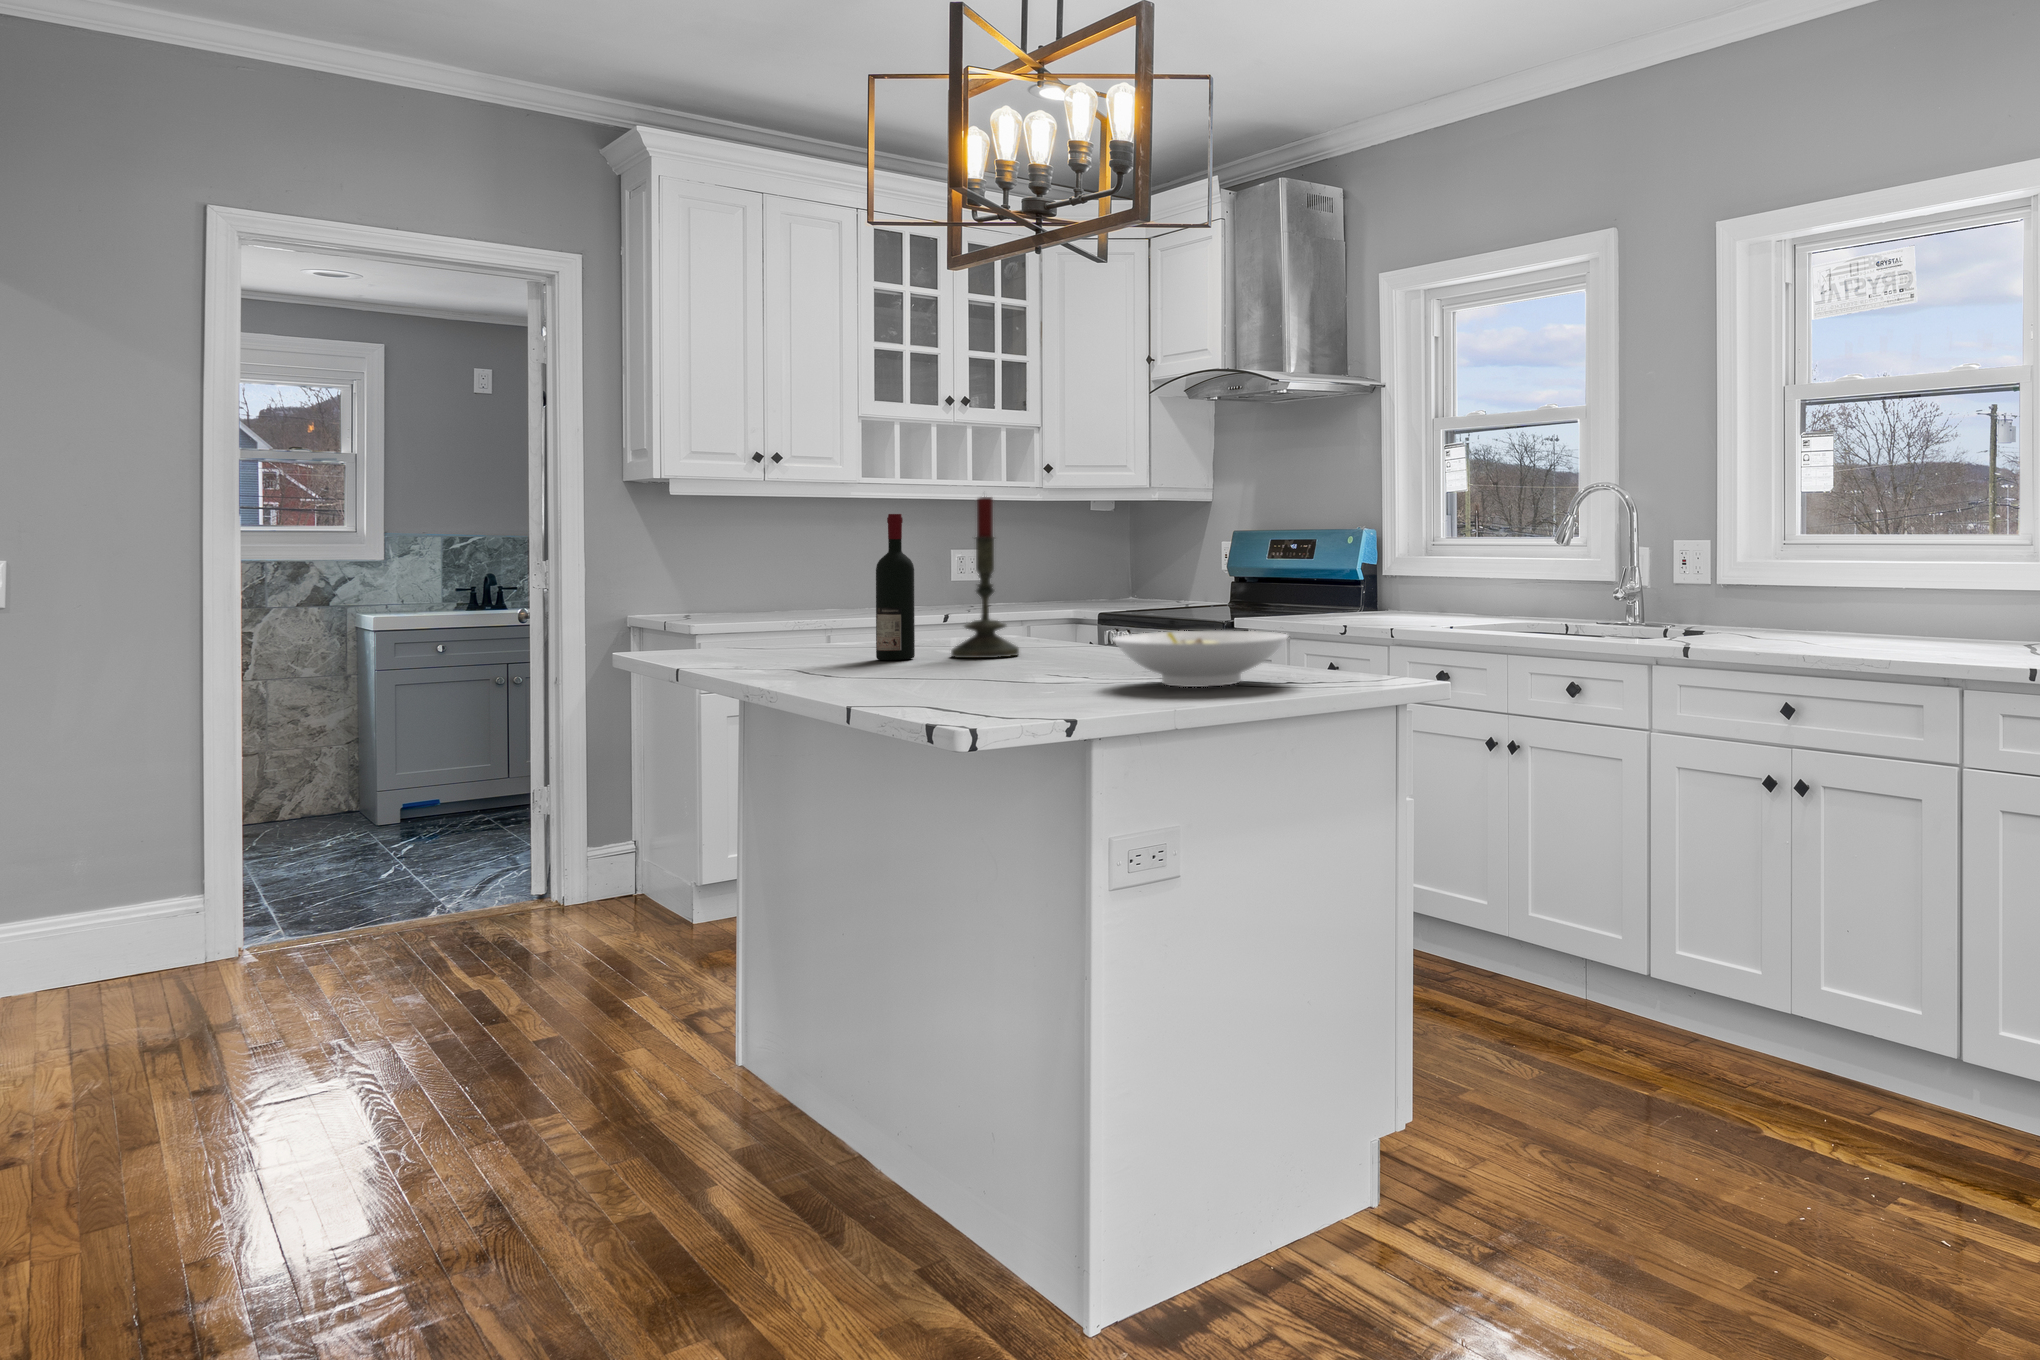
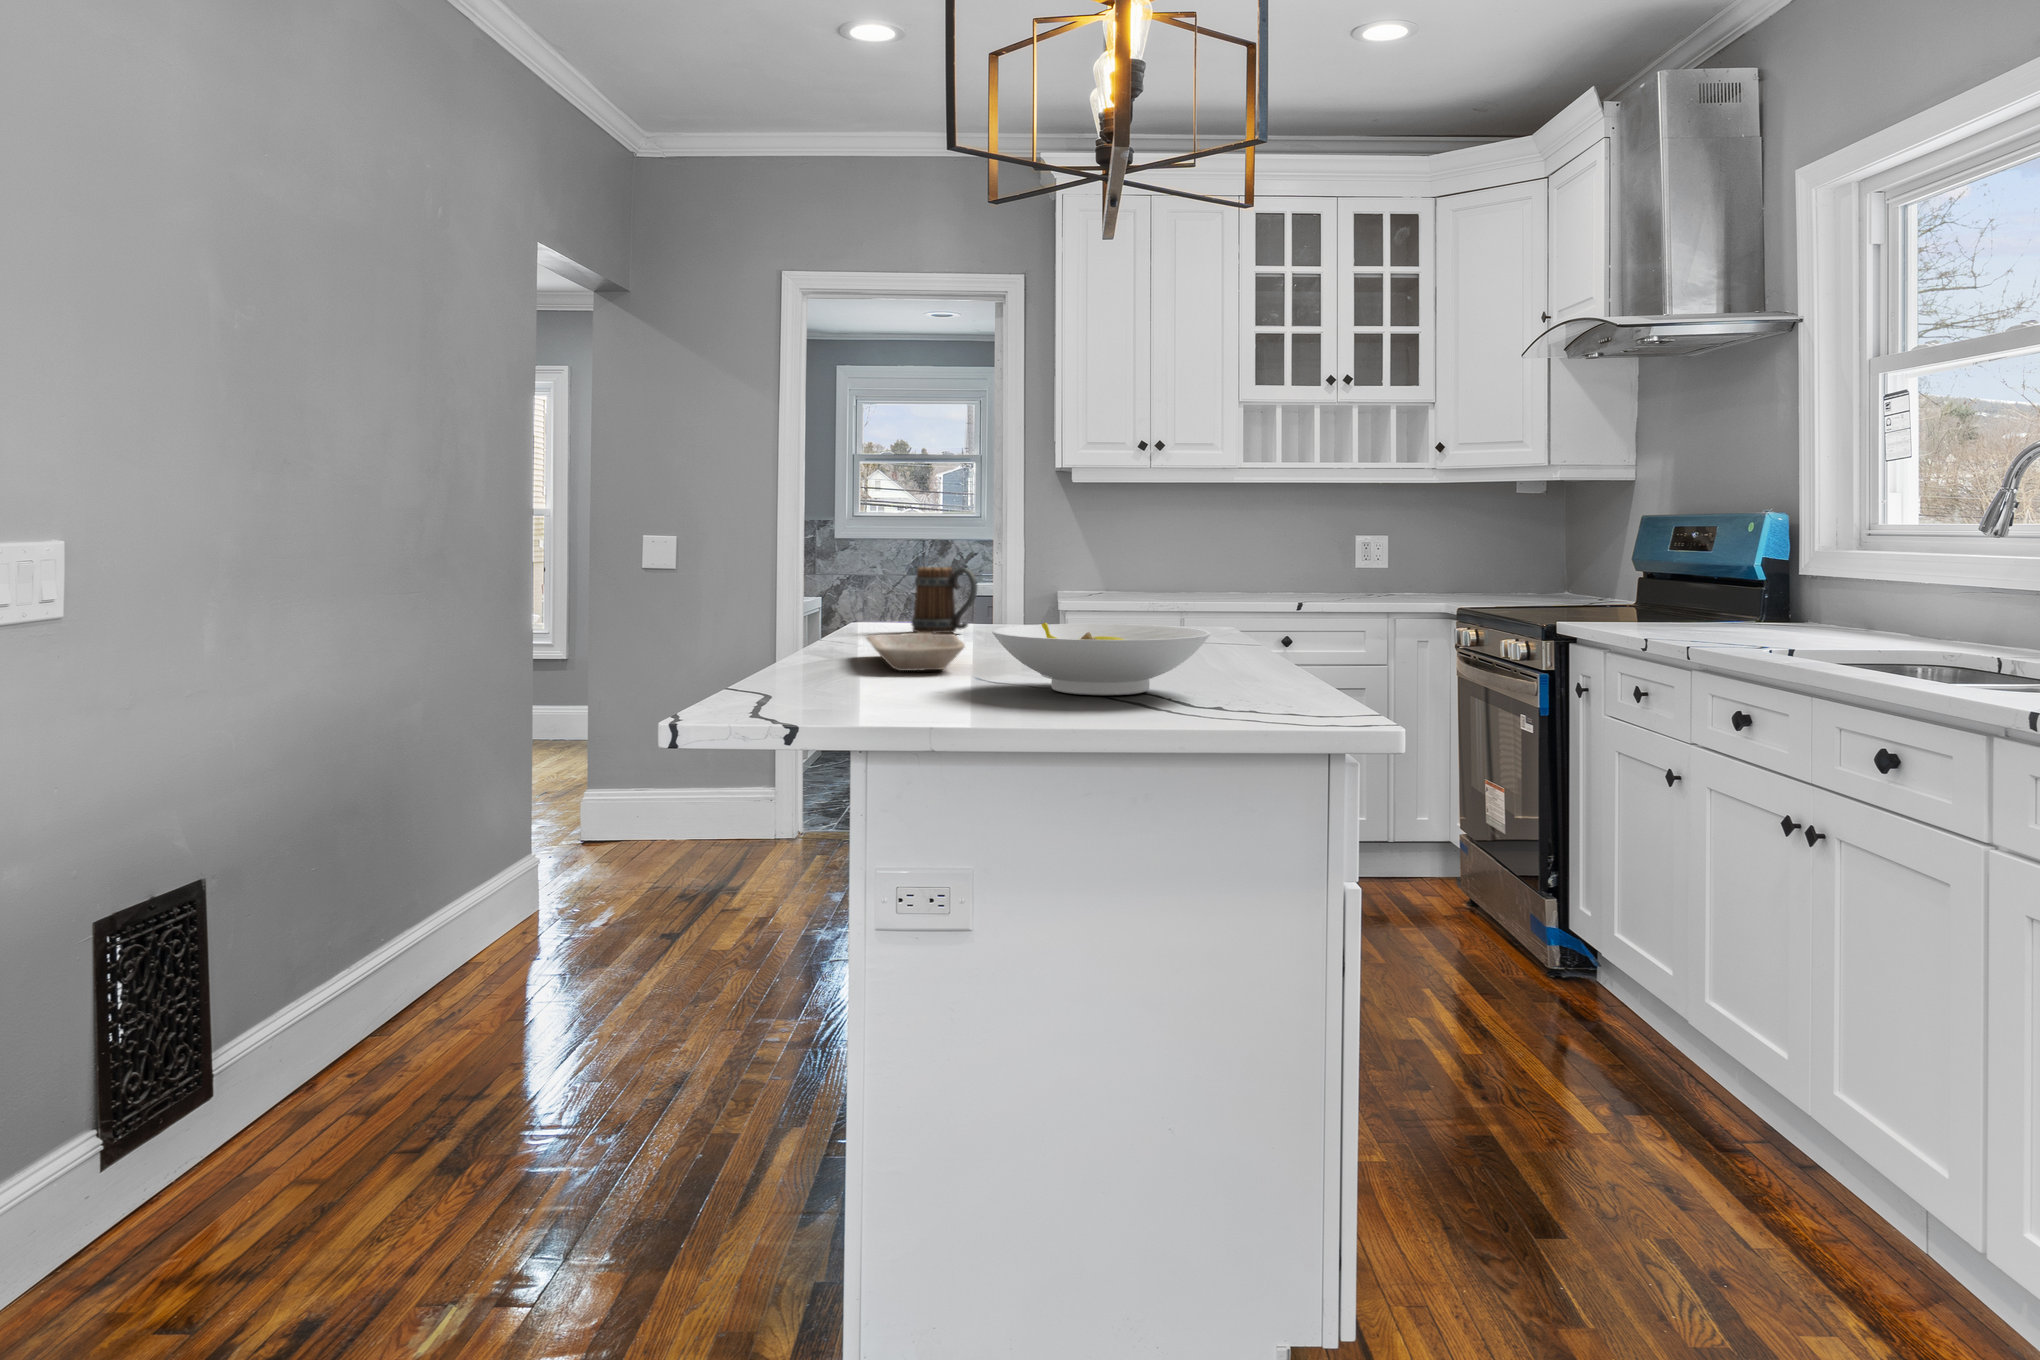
candle: present [951,497,1019,658] -> none [1051,462,1121,645]
wine bottle: present [876,514,915,660] -> none [980,487,1018,639]
mug: none [774,593,848,660] -> present [912,567,977,633]
tray: none [878,653,1037,686] -> present [866,633,965,671]

